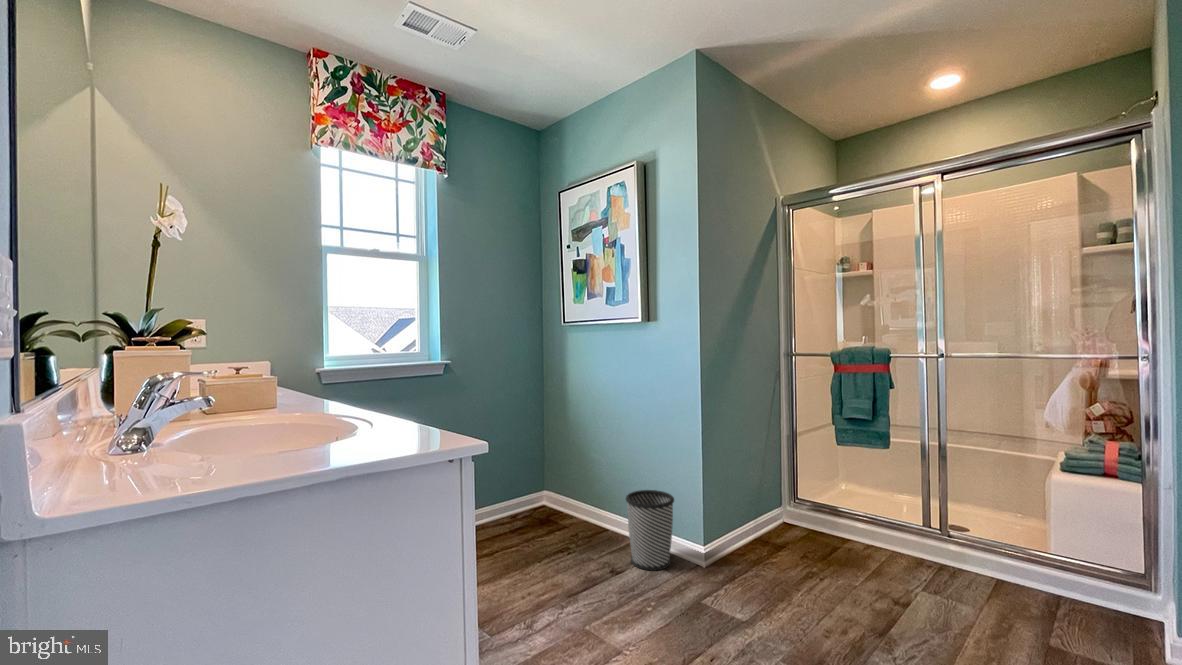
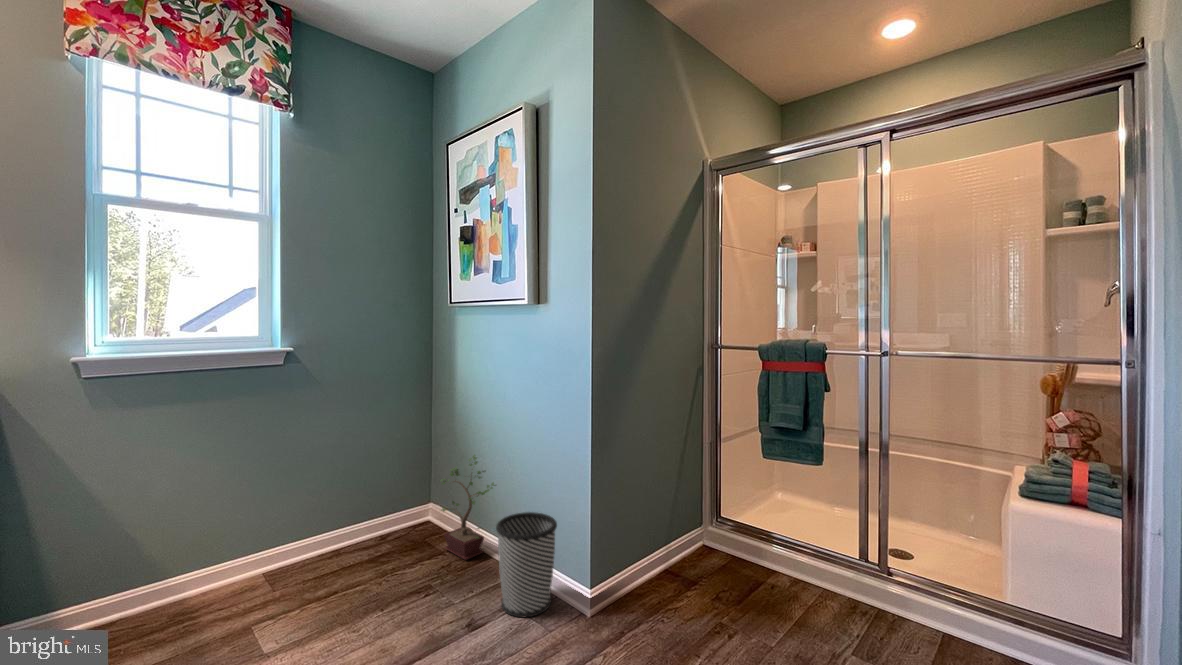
potted plant: none [561,445,614,533] -> present [441,455,496,560]

